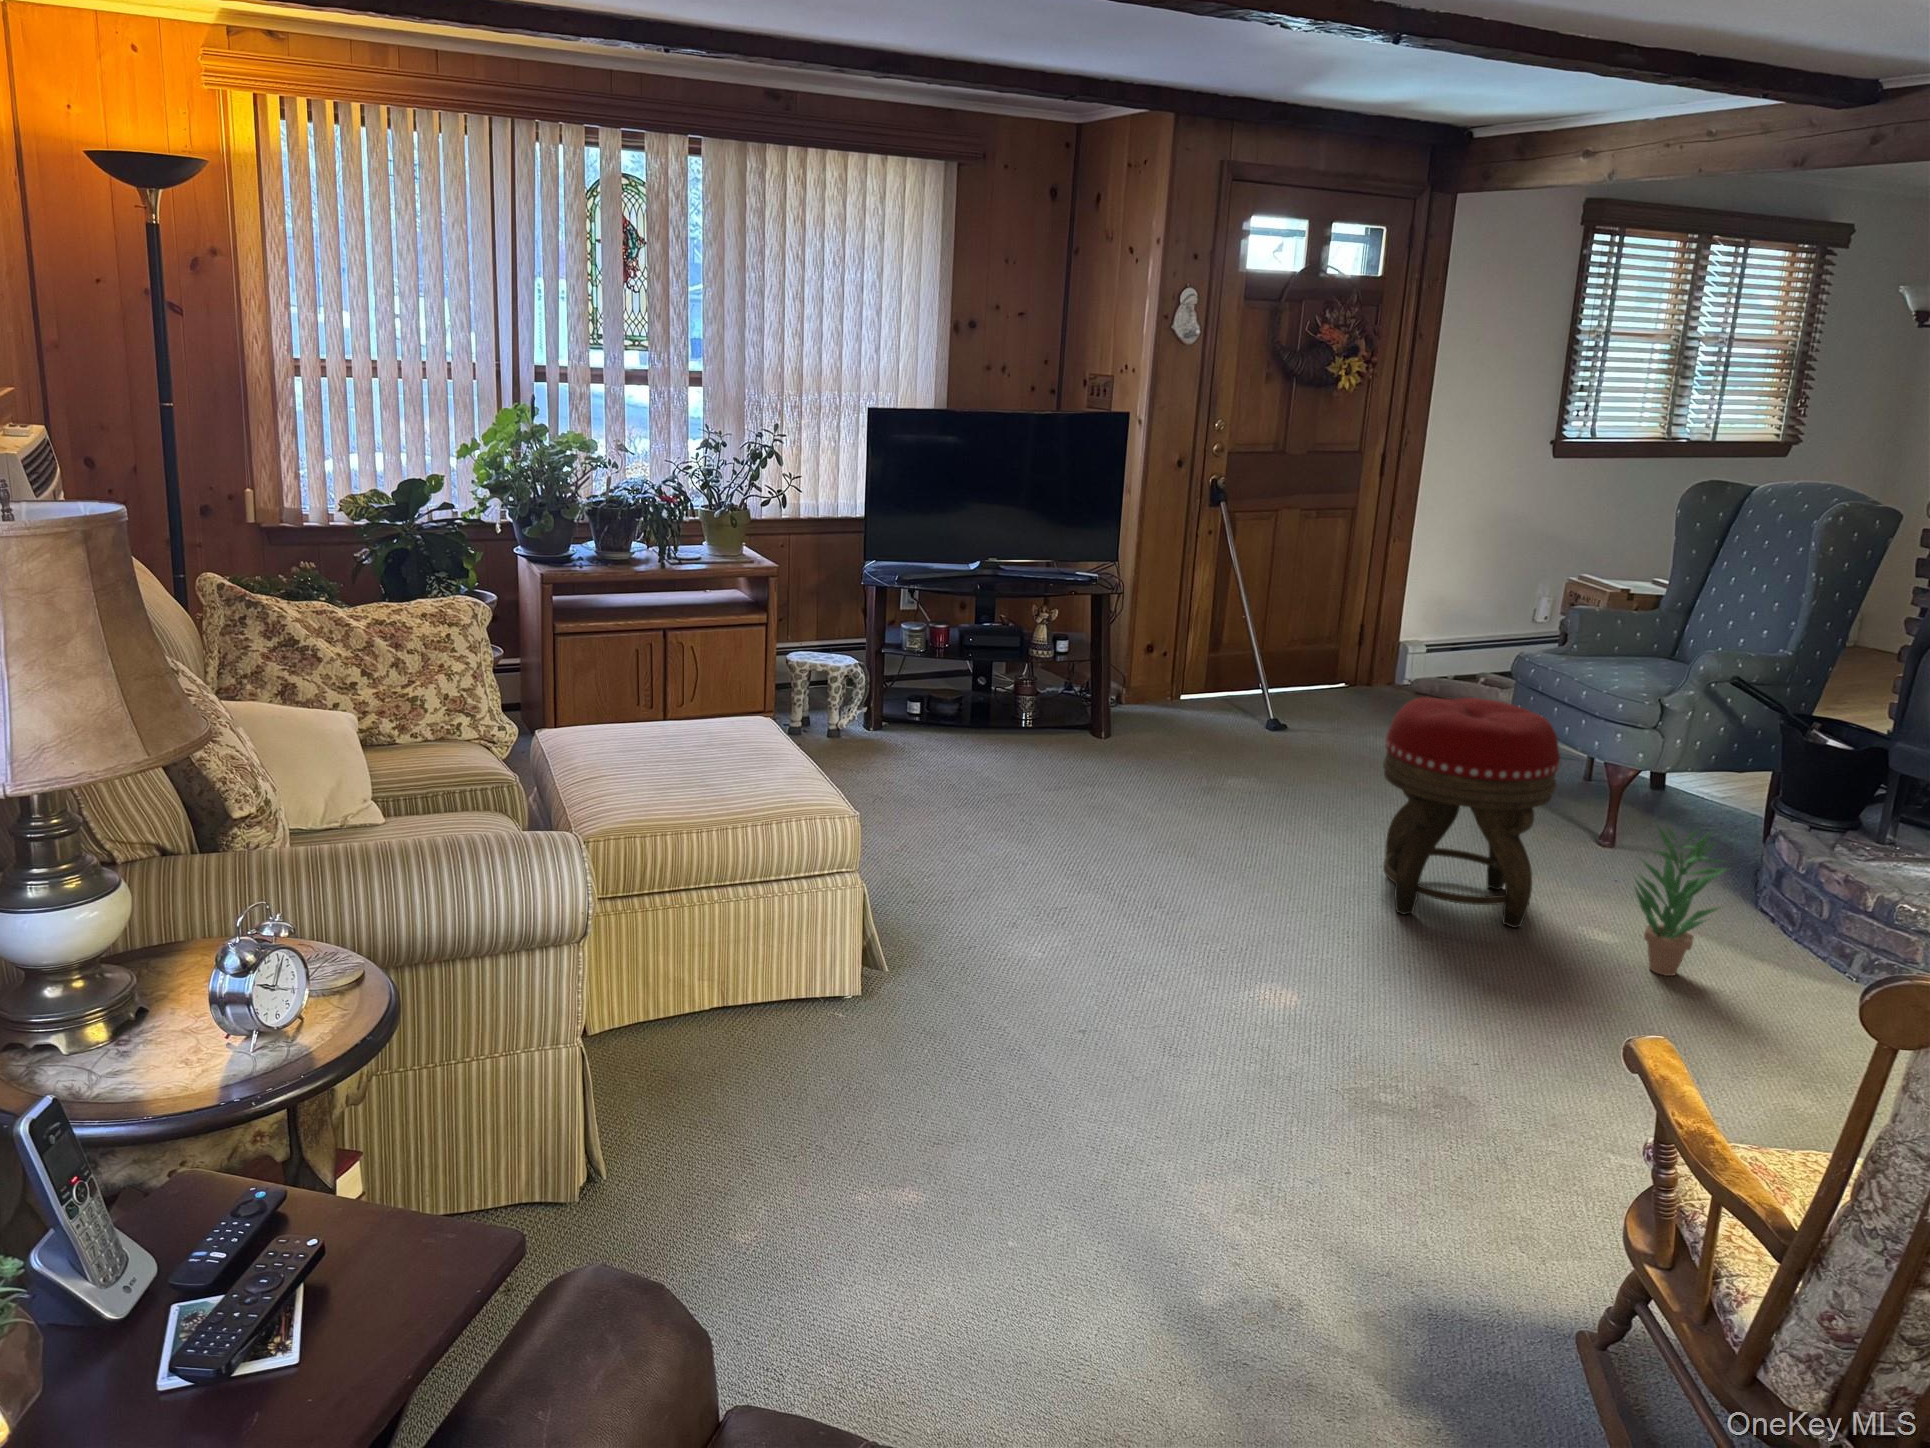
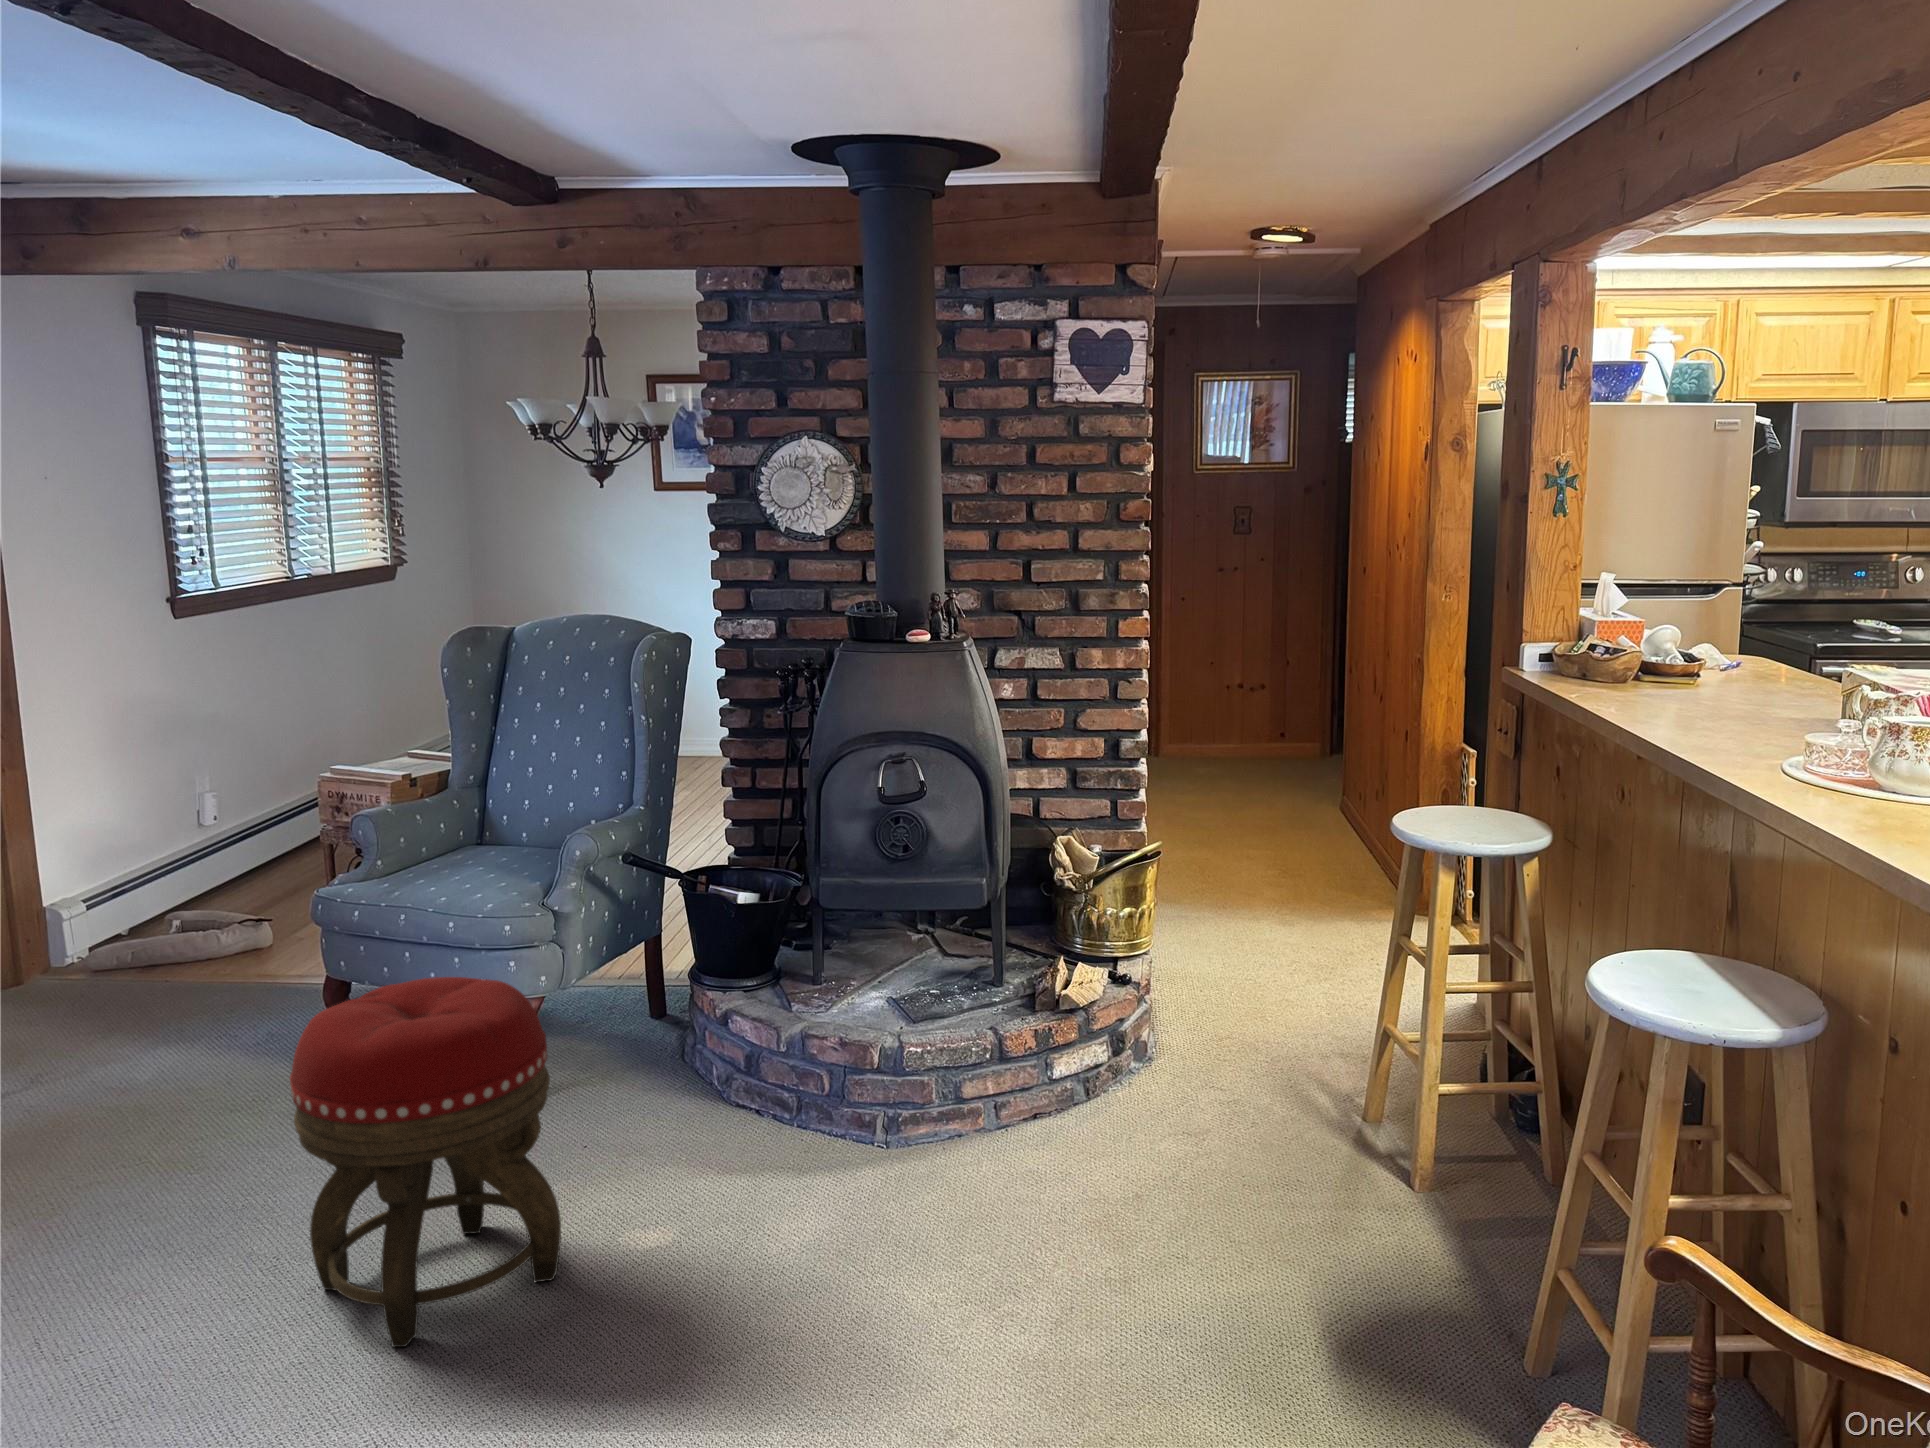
potted plant: present [1633,826,1726,976] -> none [680,1051,800,1251]

